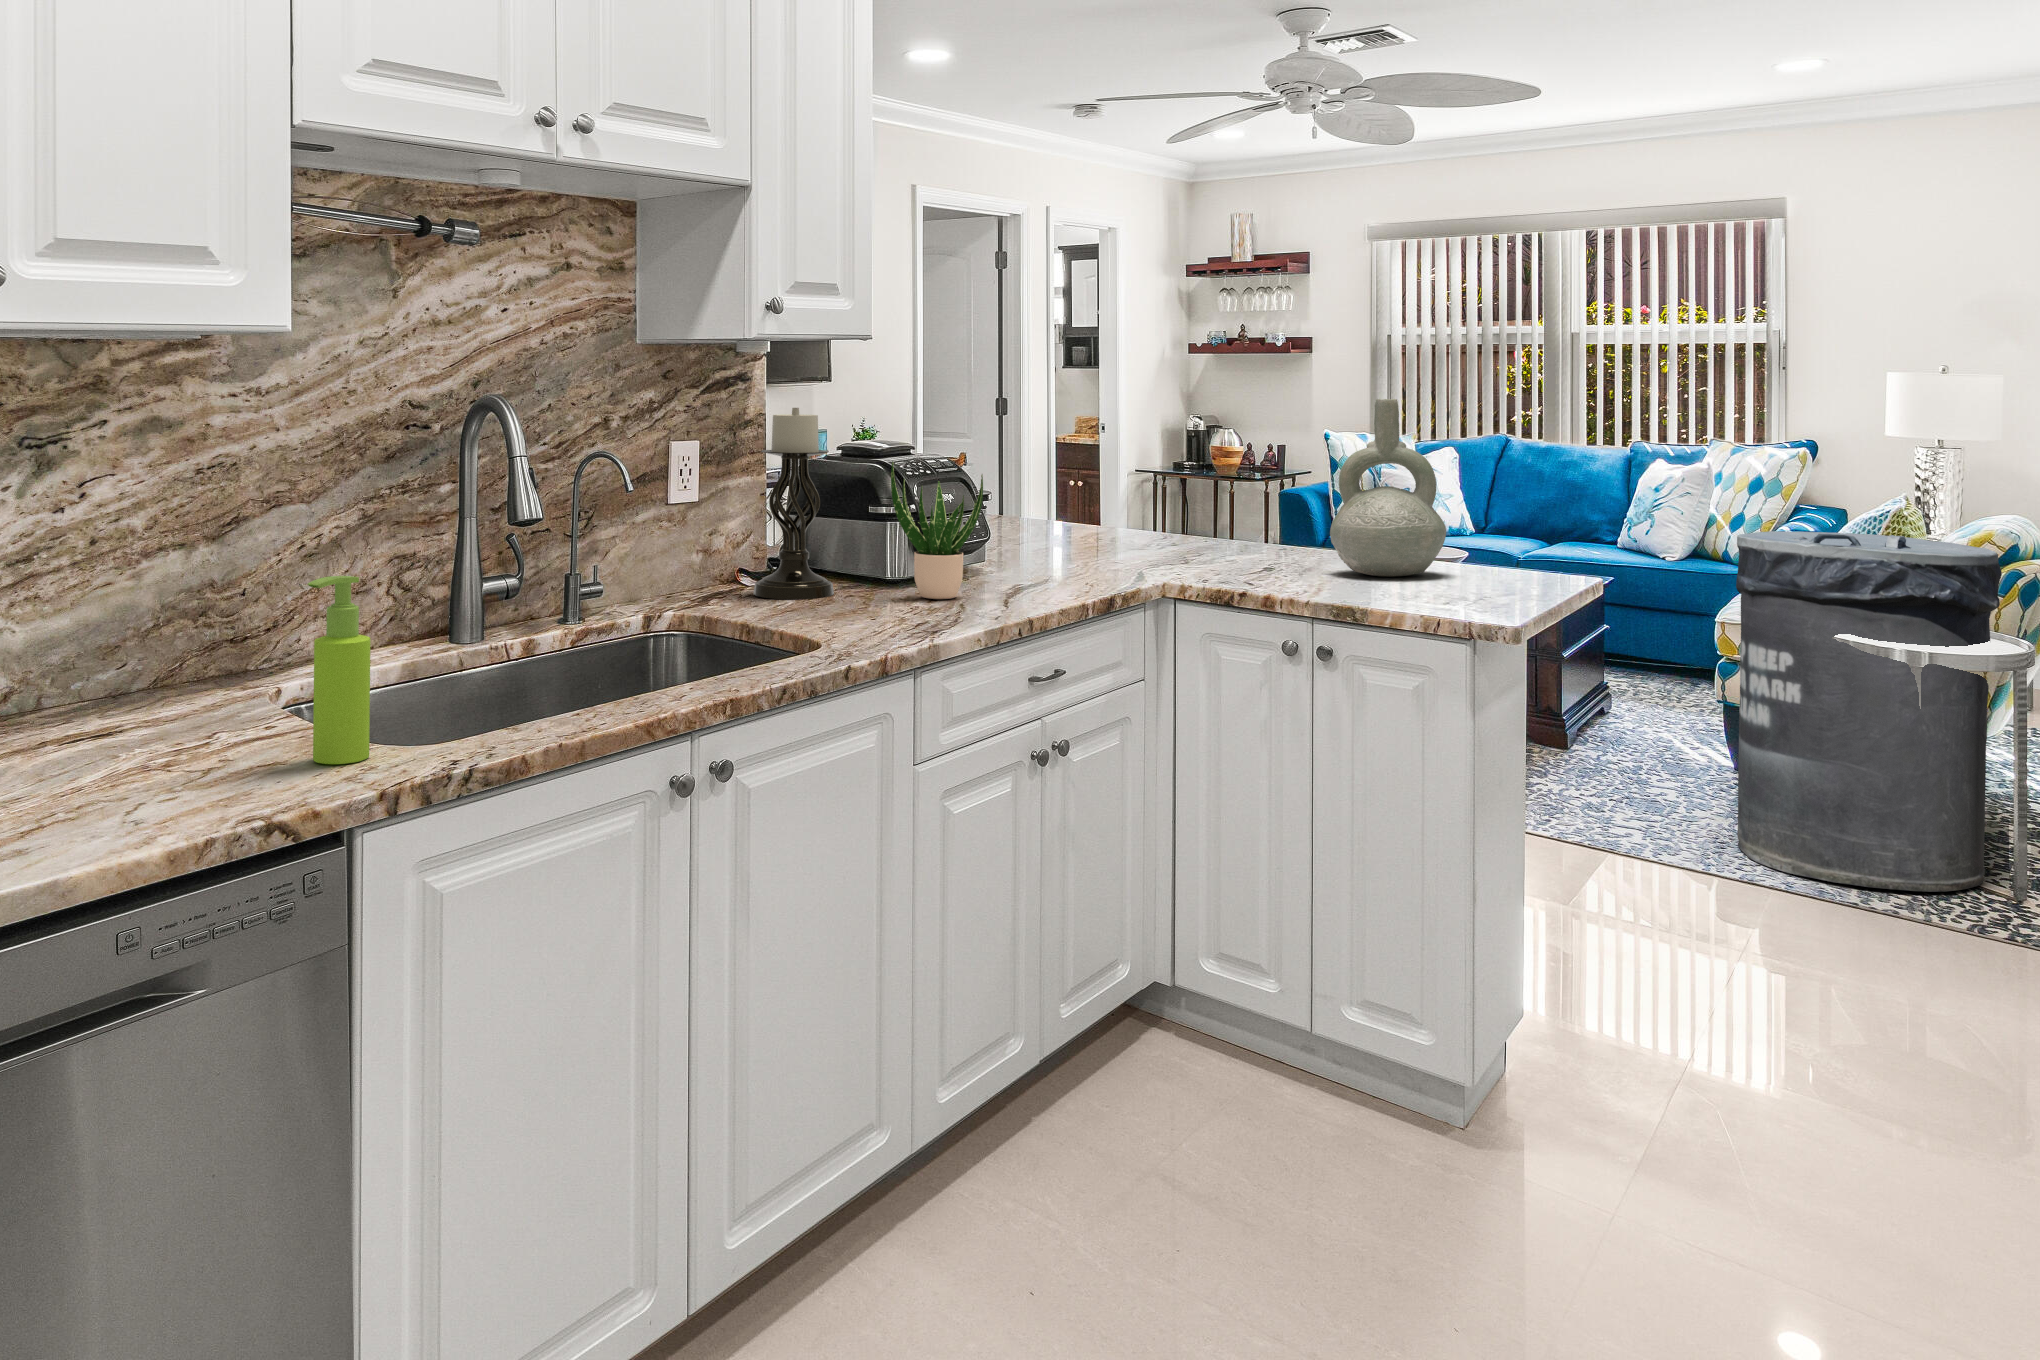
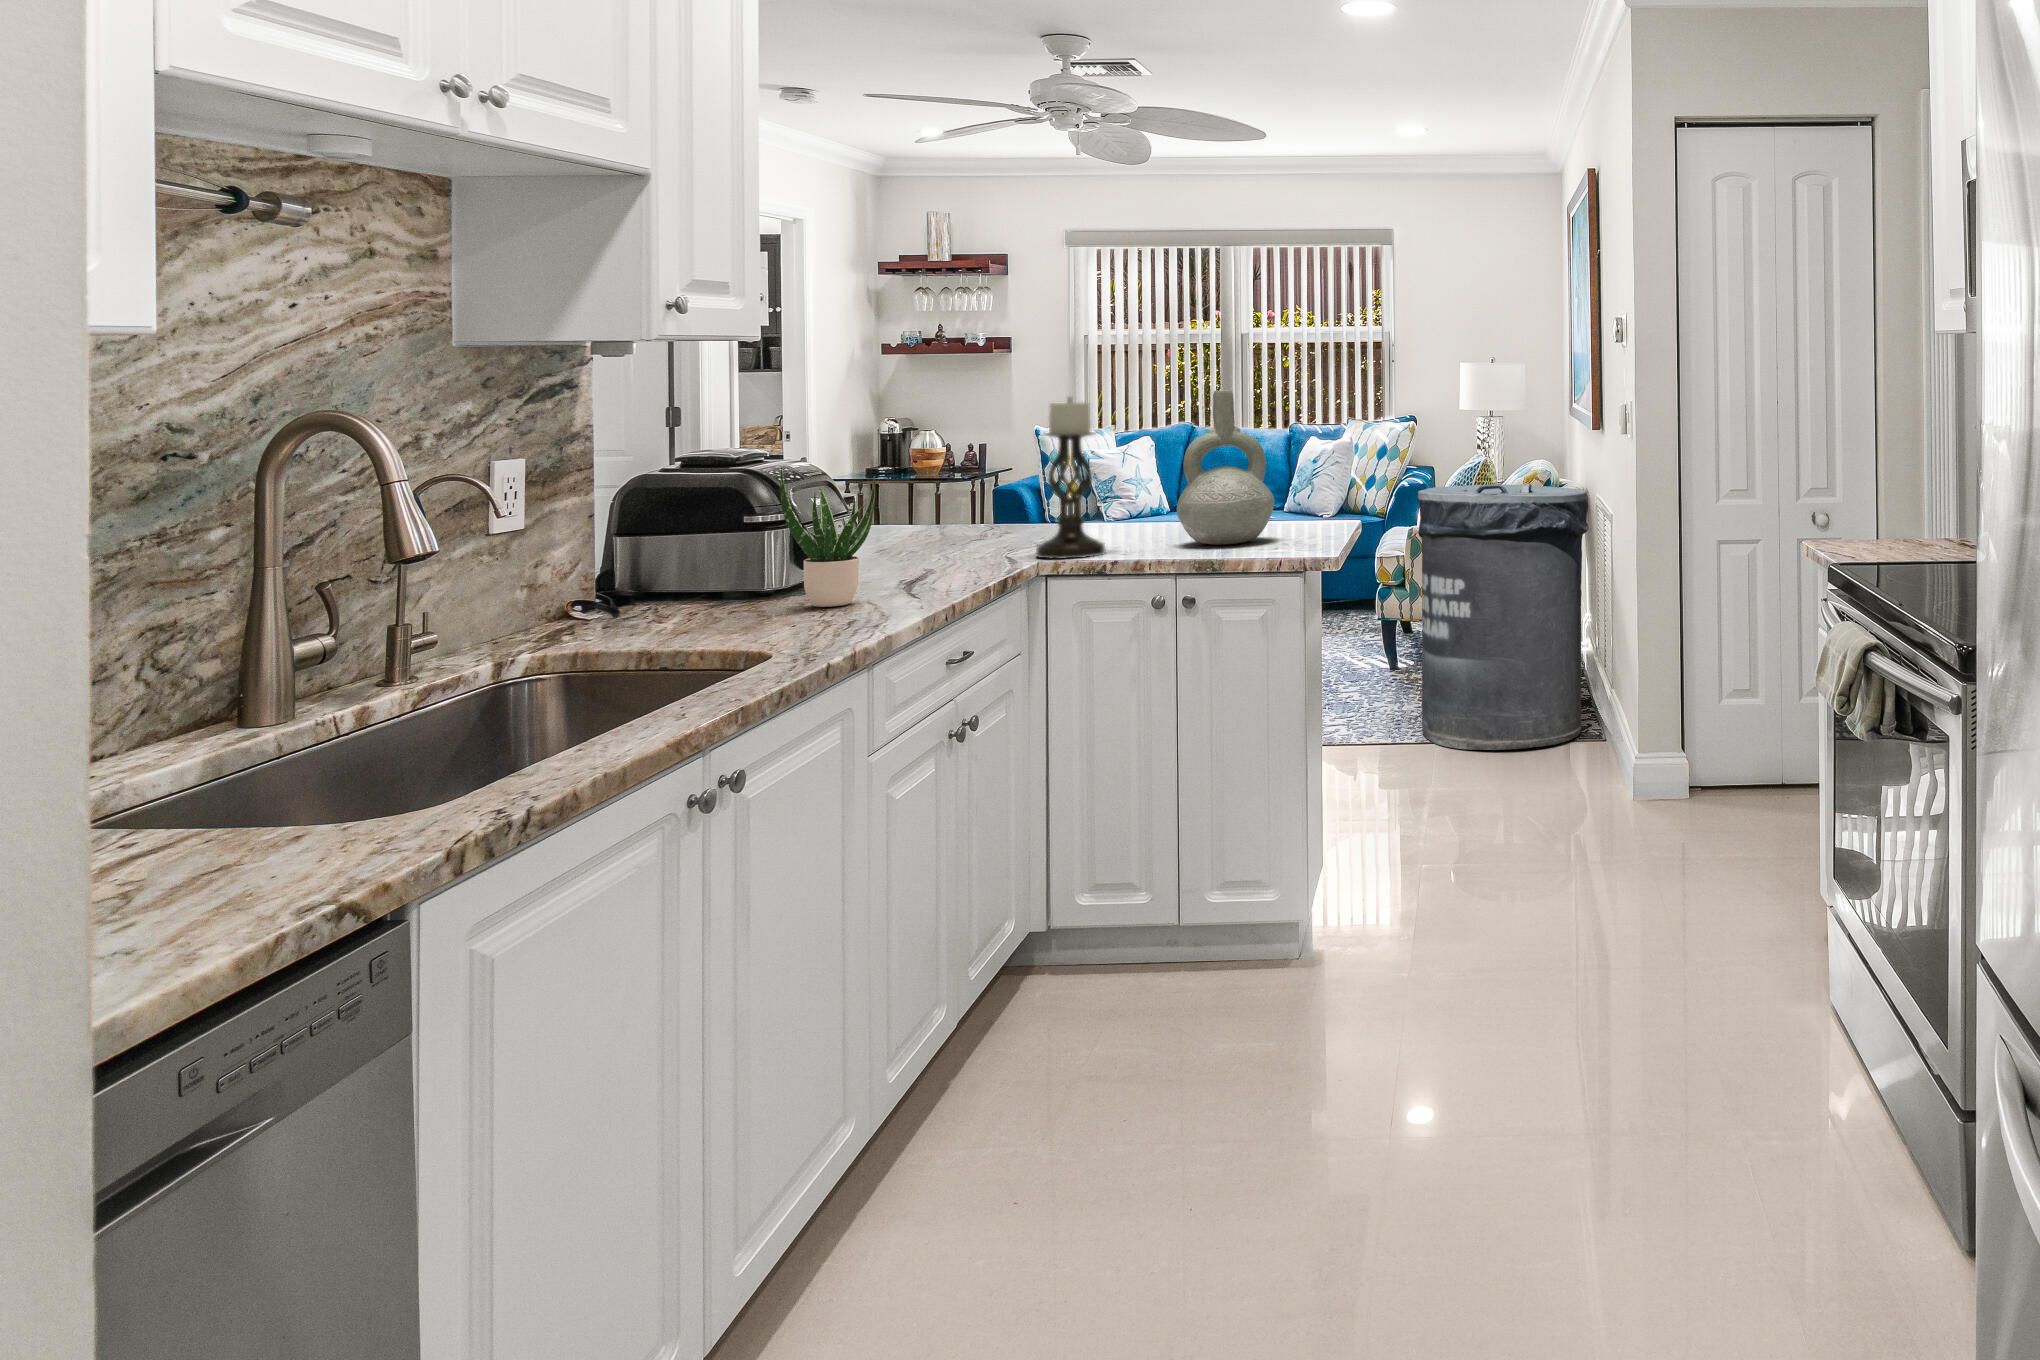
candle holder: present [754,408,834,600] -> present [1036,397,1106,559]
soap dispenser: present [308,576,371,764] -> none [239,642,330,885]

